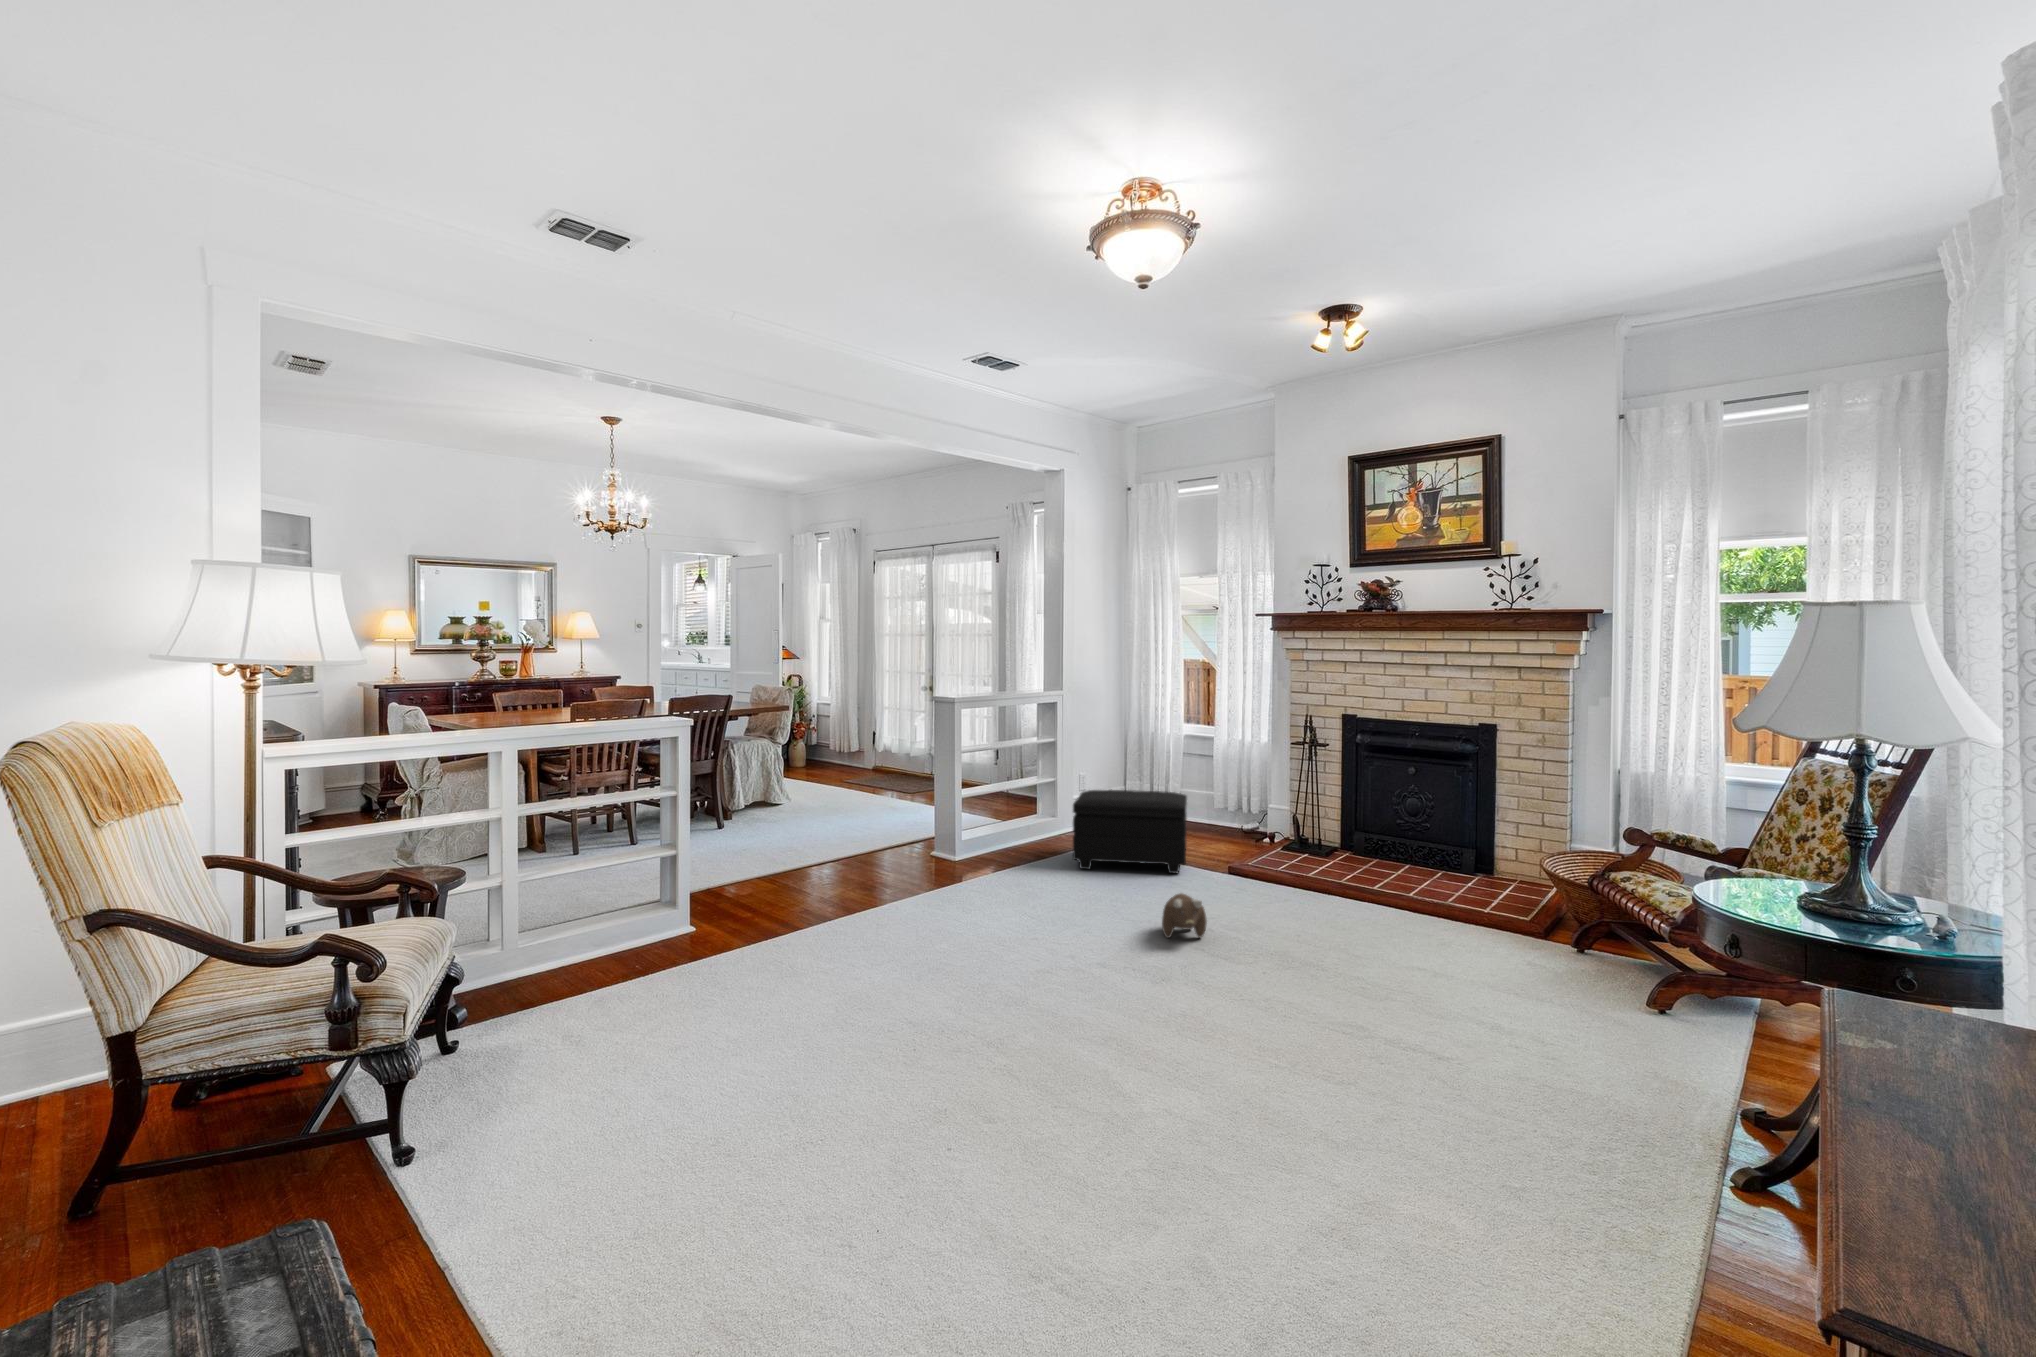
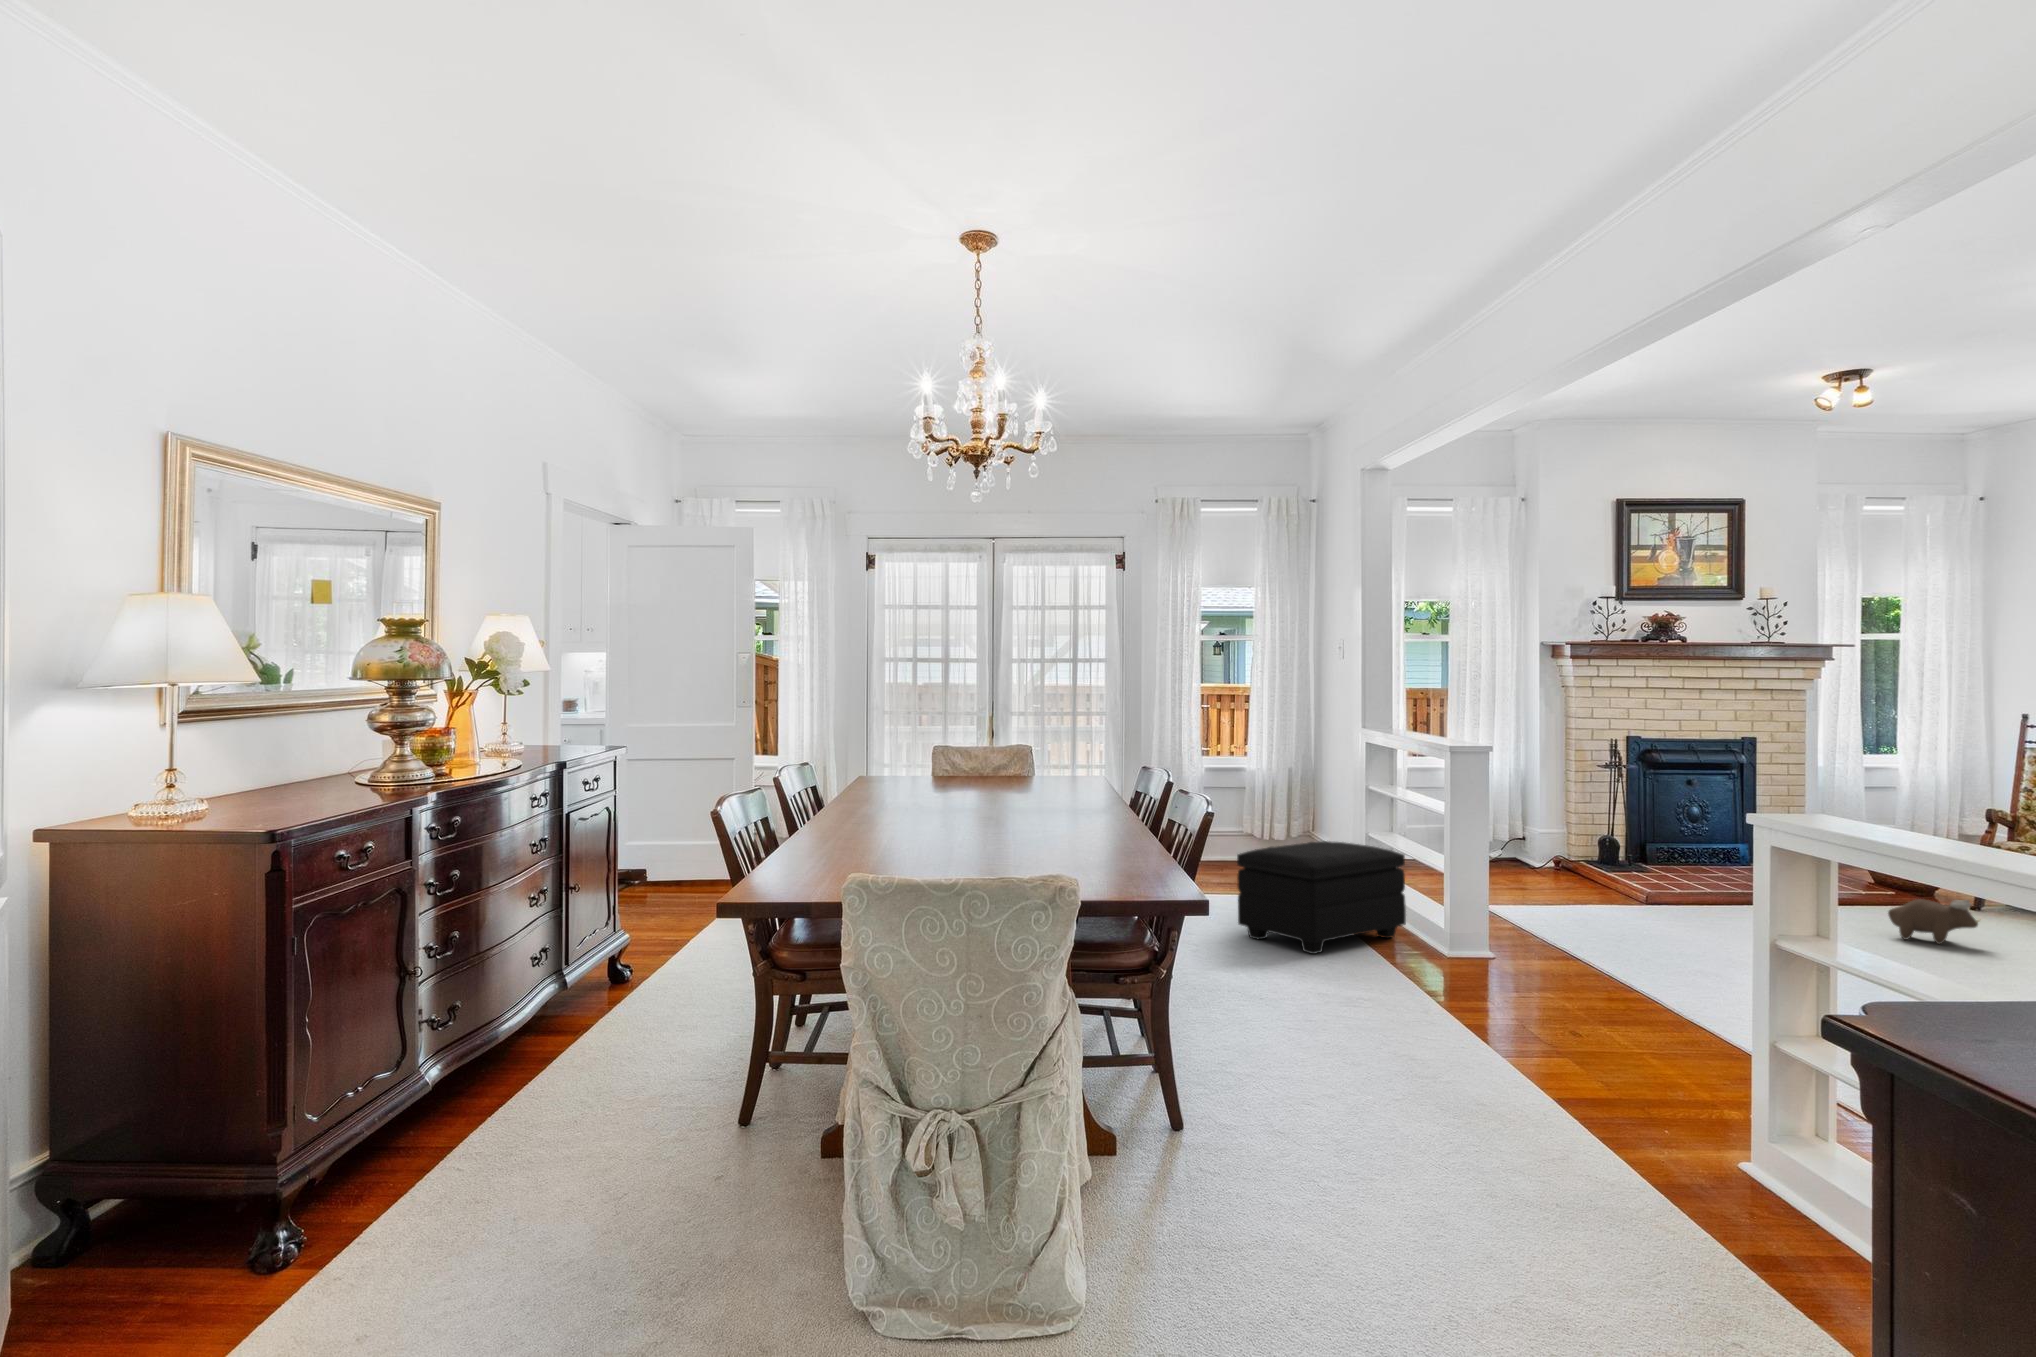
footstool: present [1073,789,1187,873] -> present [1237,841,1406,954]

